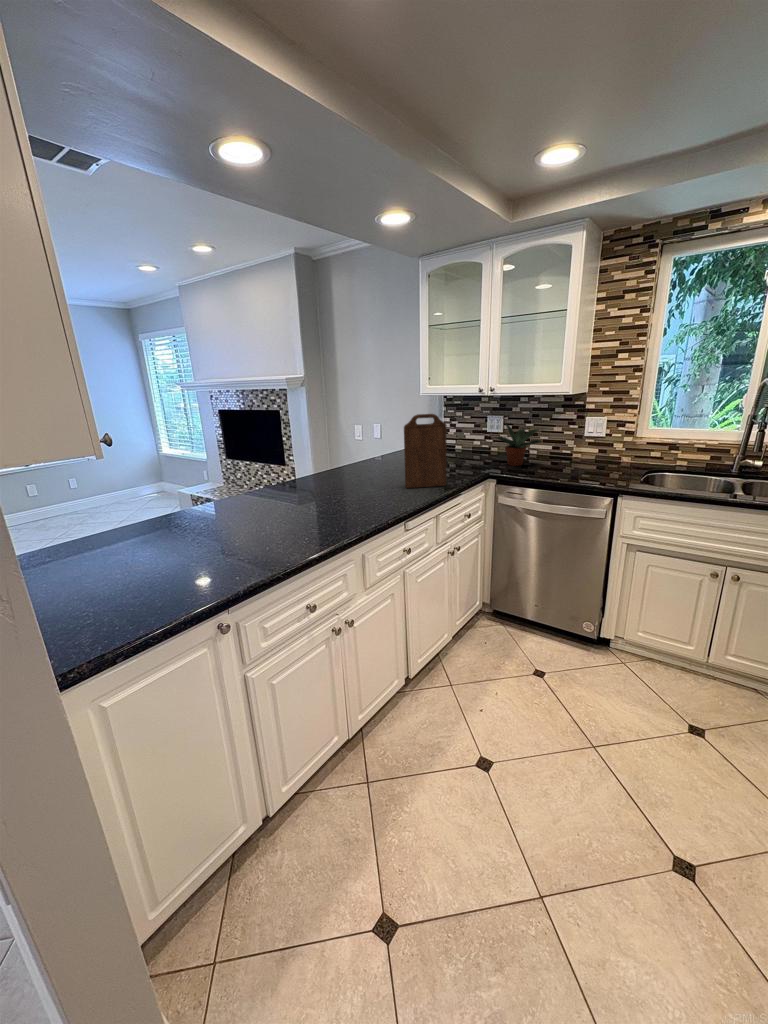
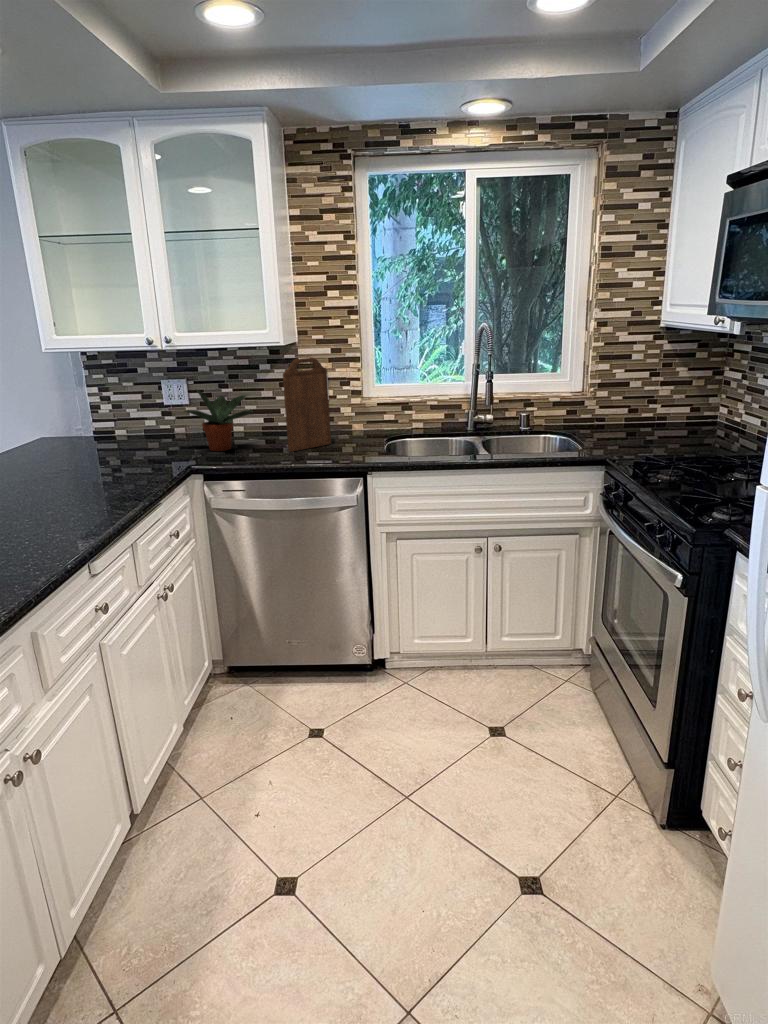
cutting board: present [404,414,447,488] -> present [283,358,331,452]

